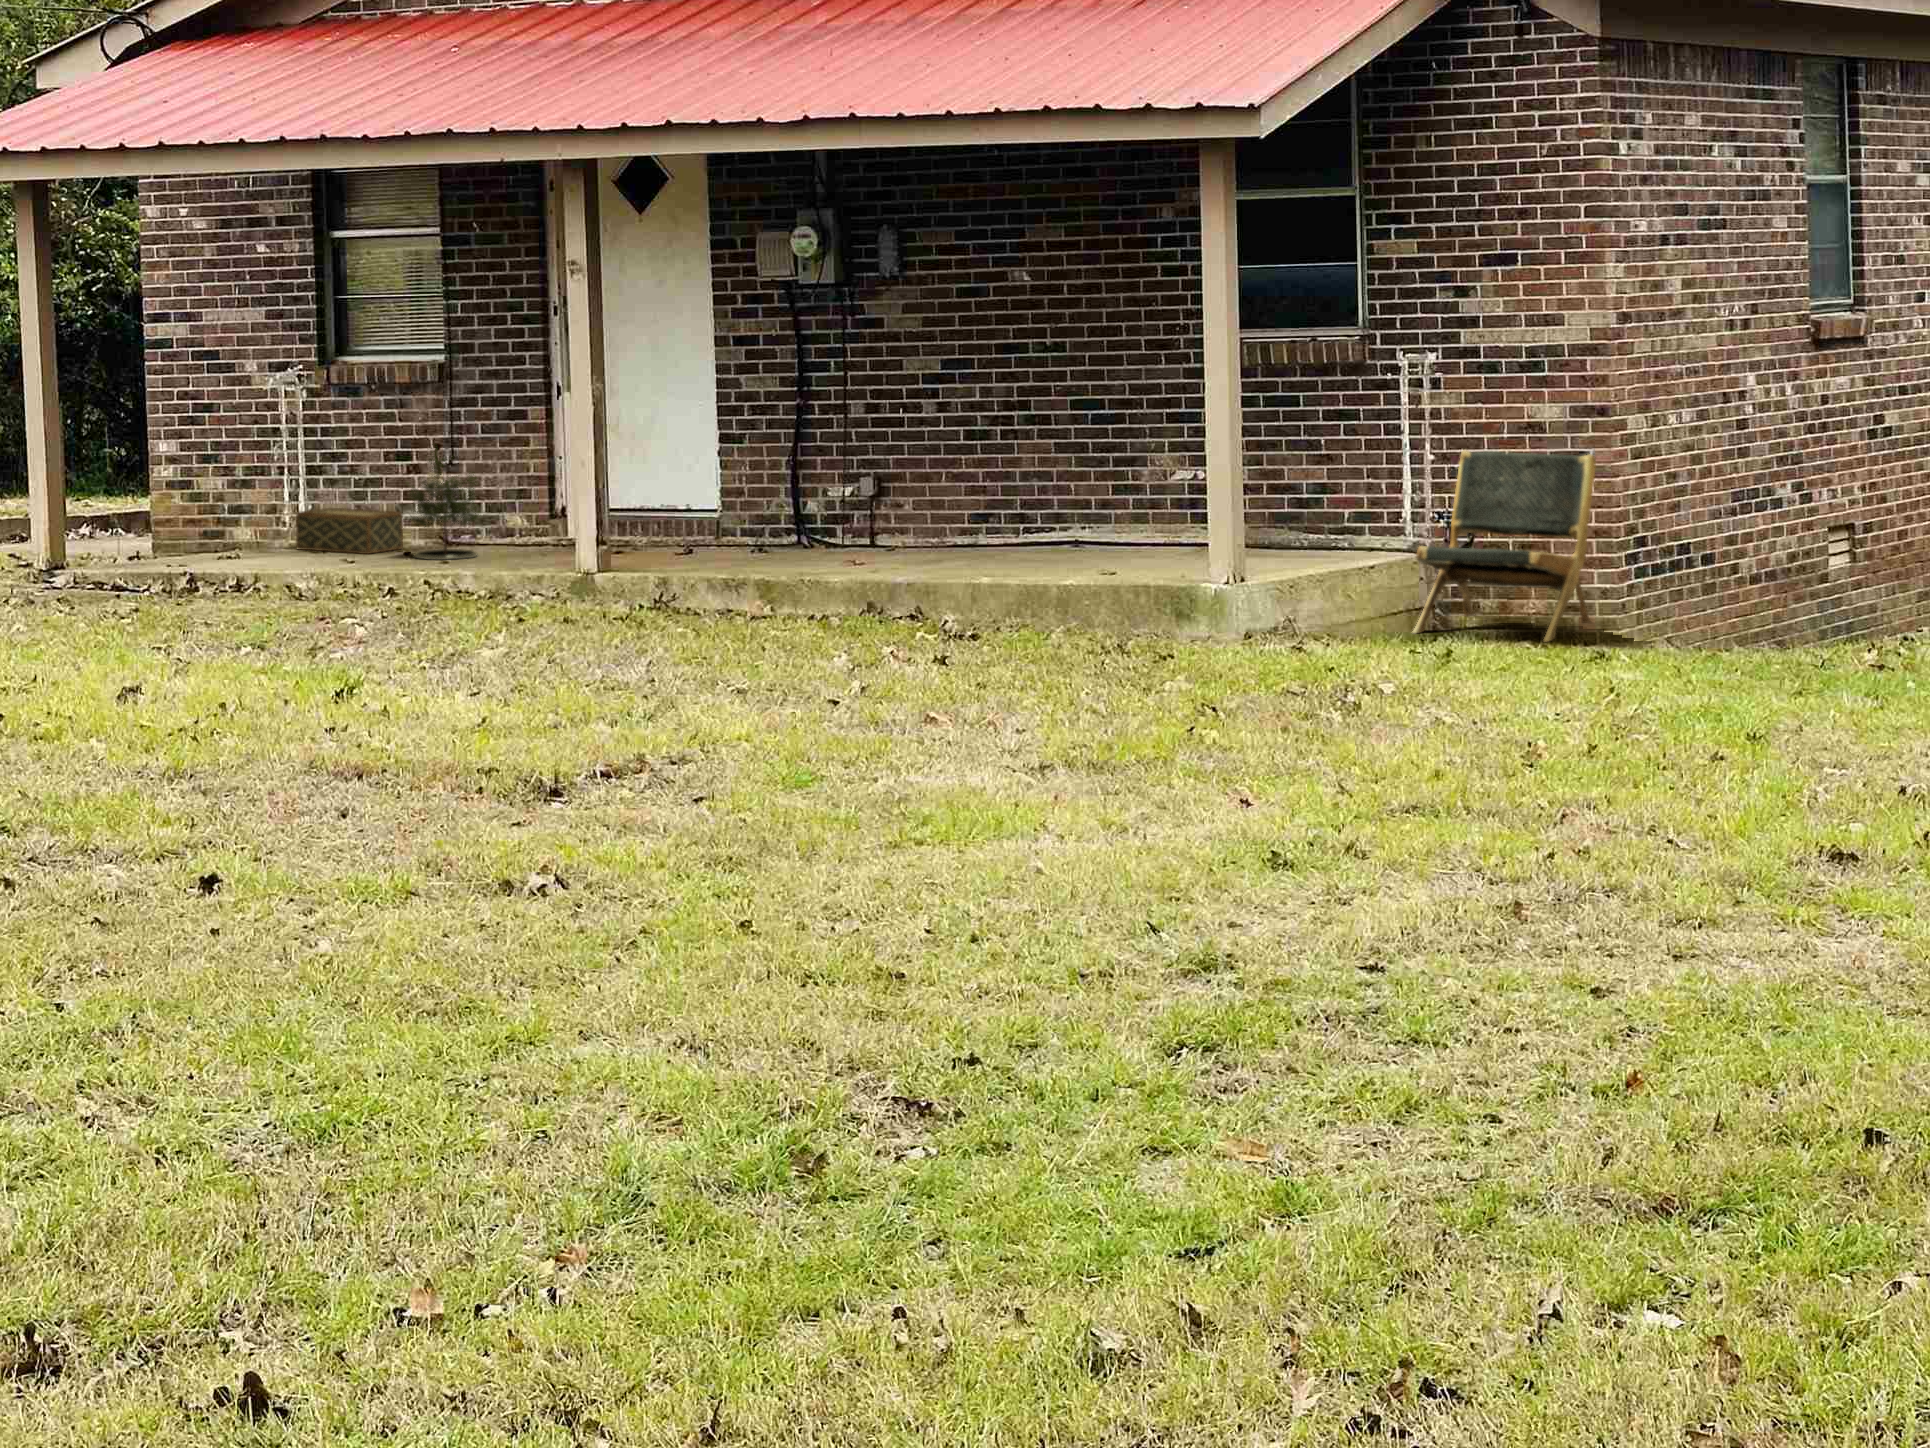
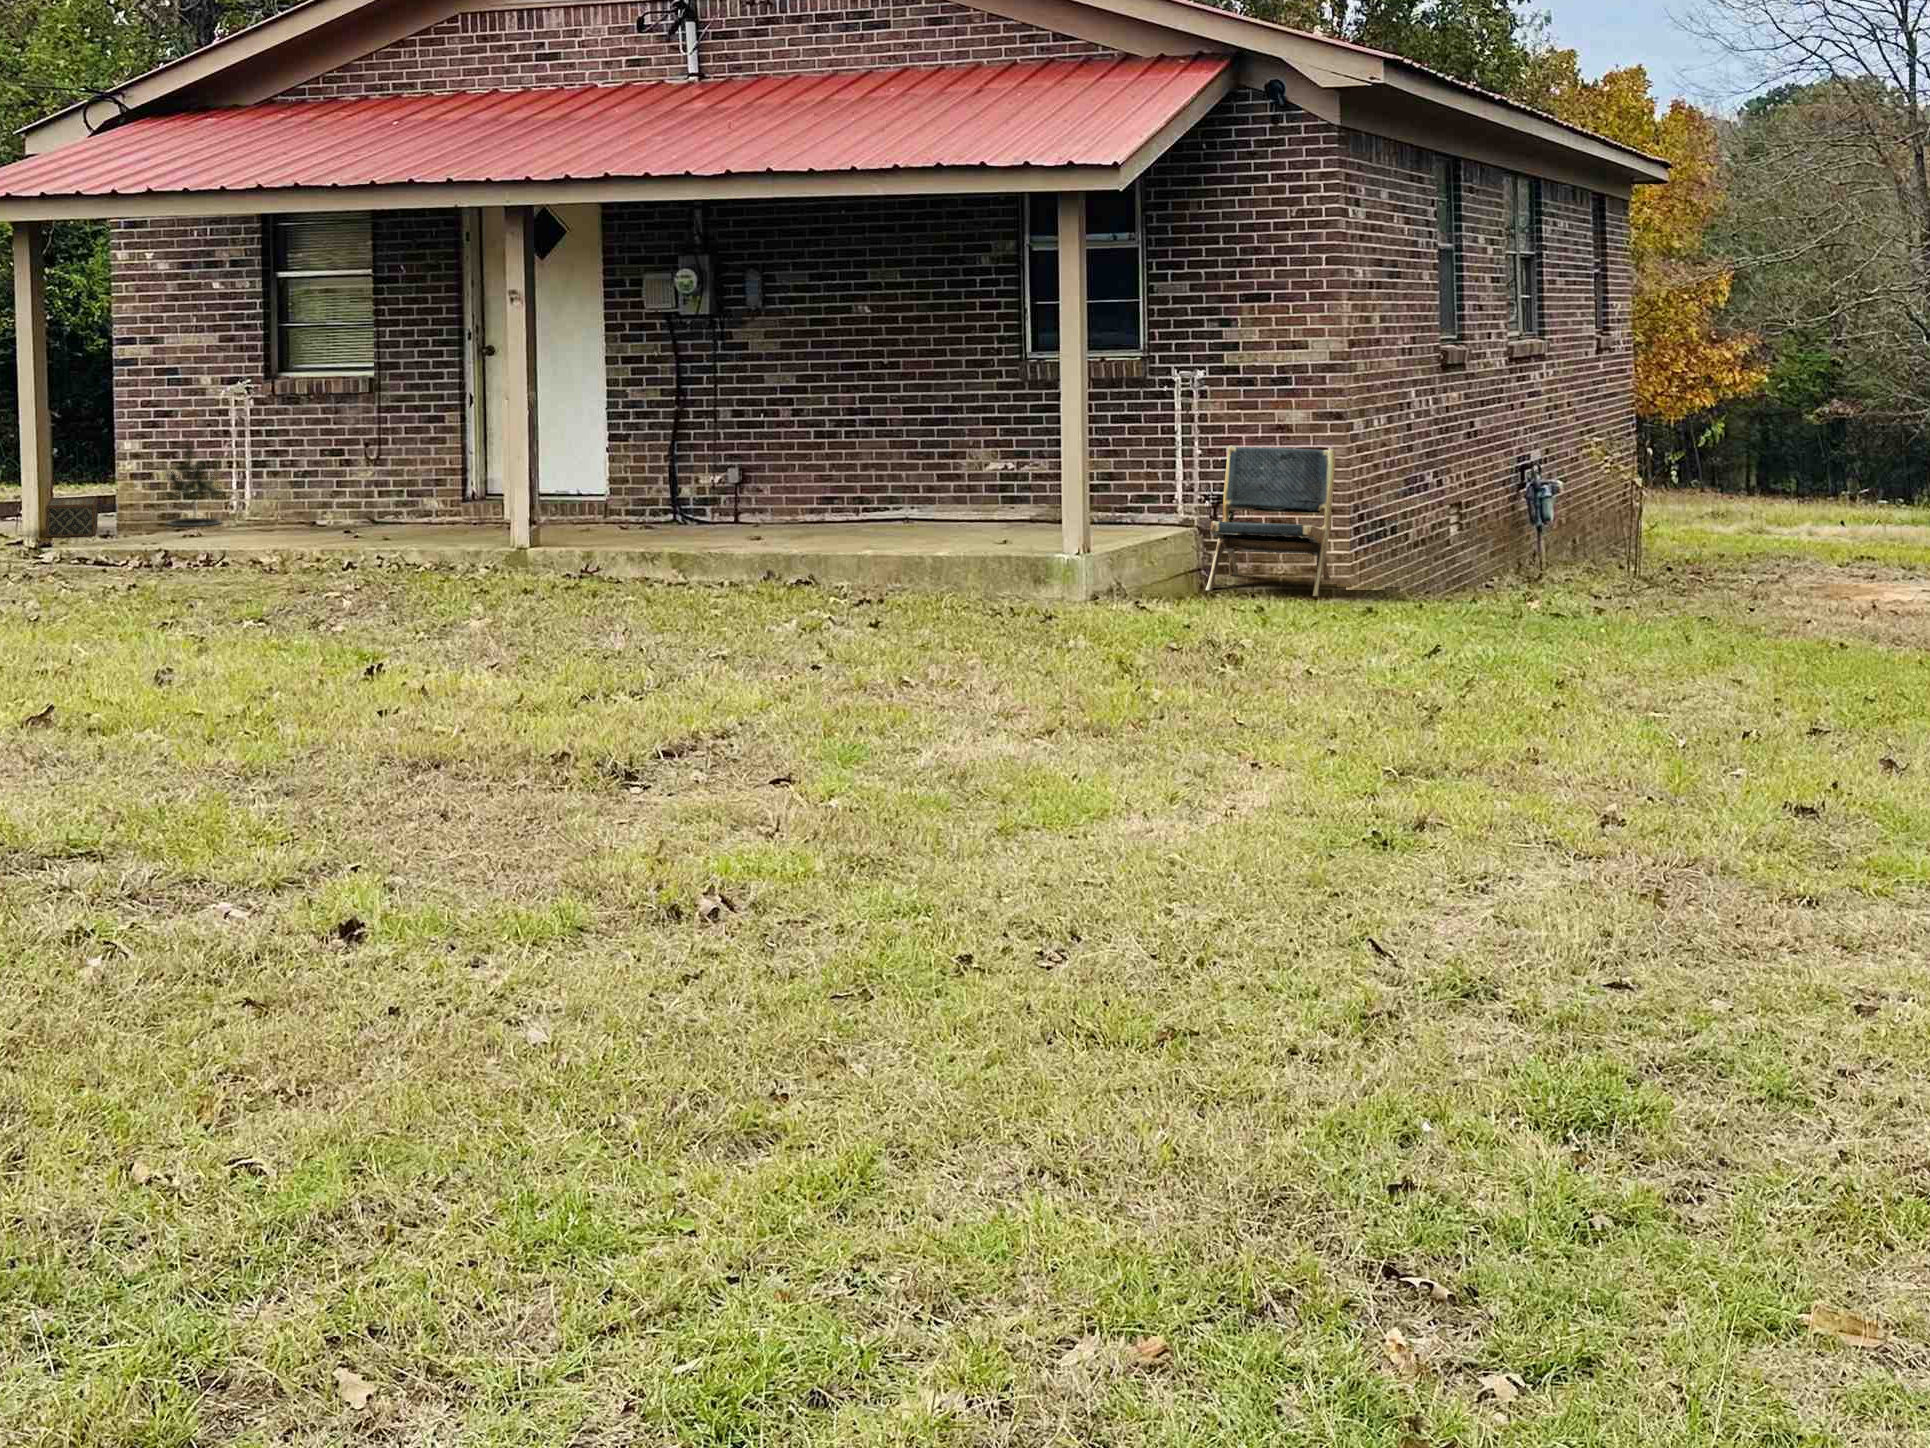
potted tree: present [410,444,480,560] -> present [164,439,223,526]
woven basket: present [296,508,403,554] -> present [45,497,98,537]

